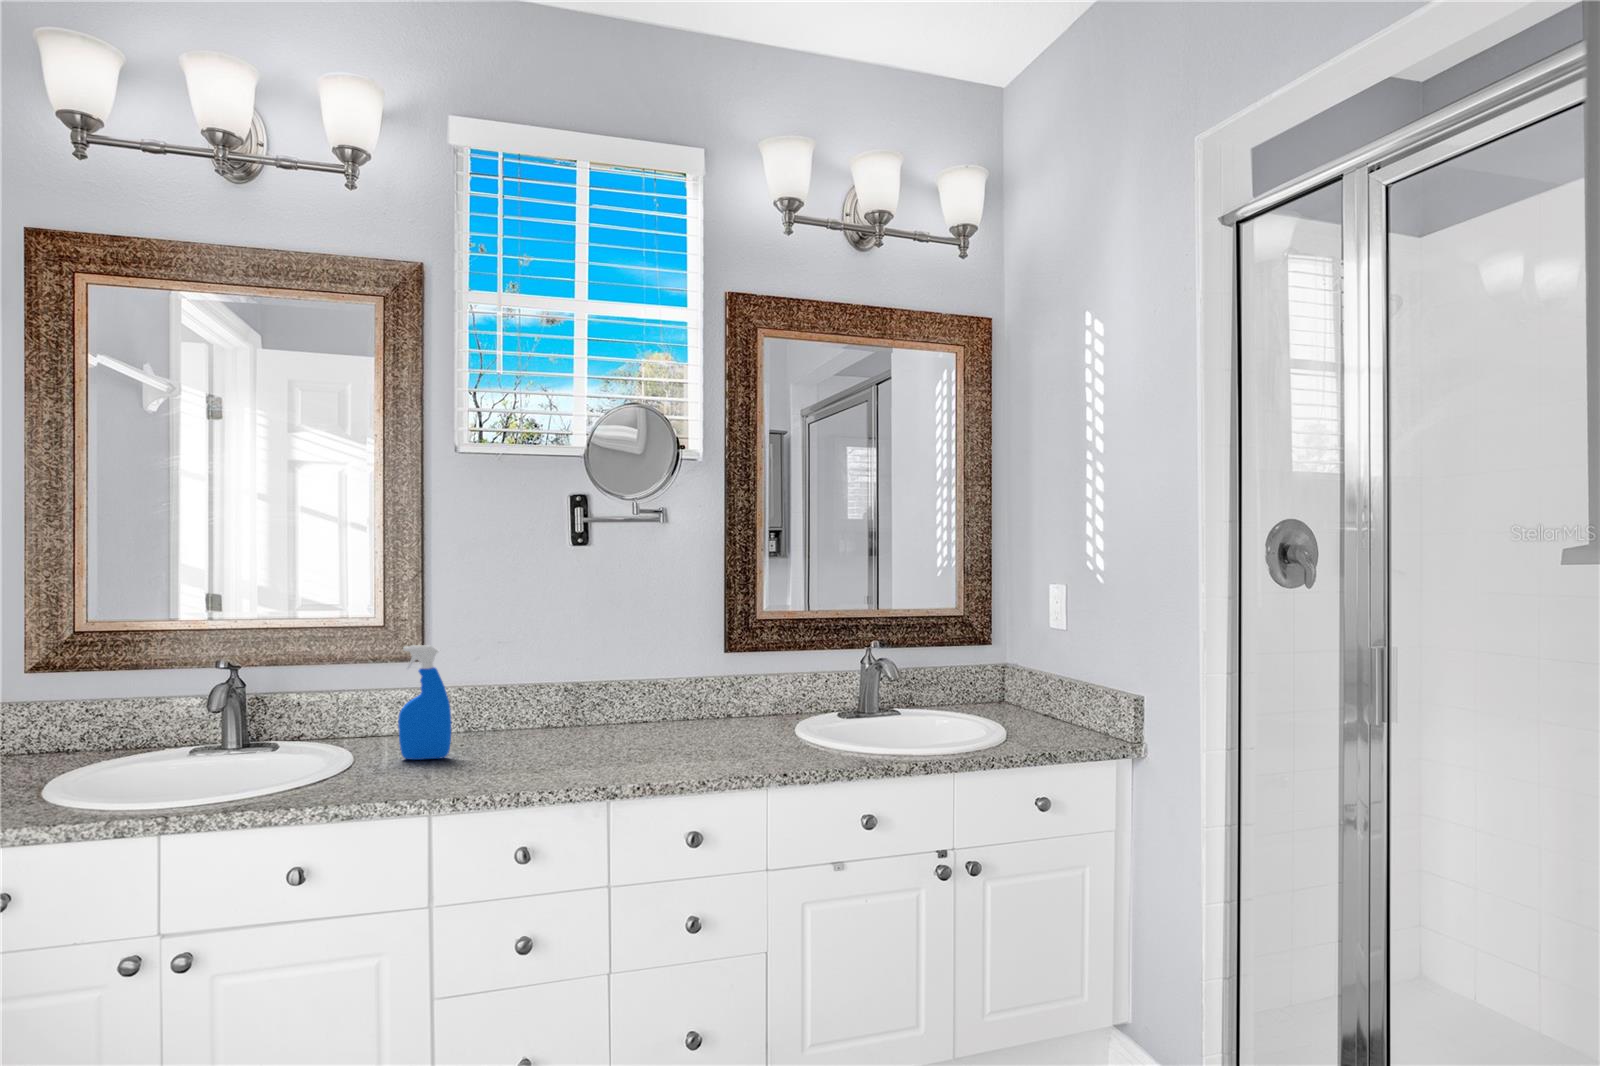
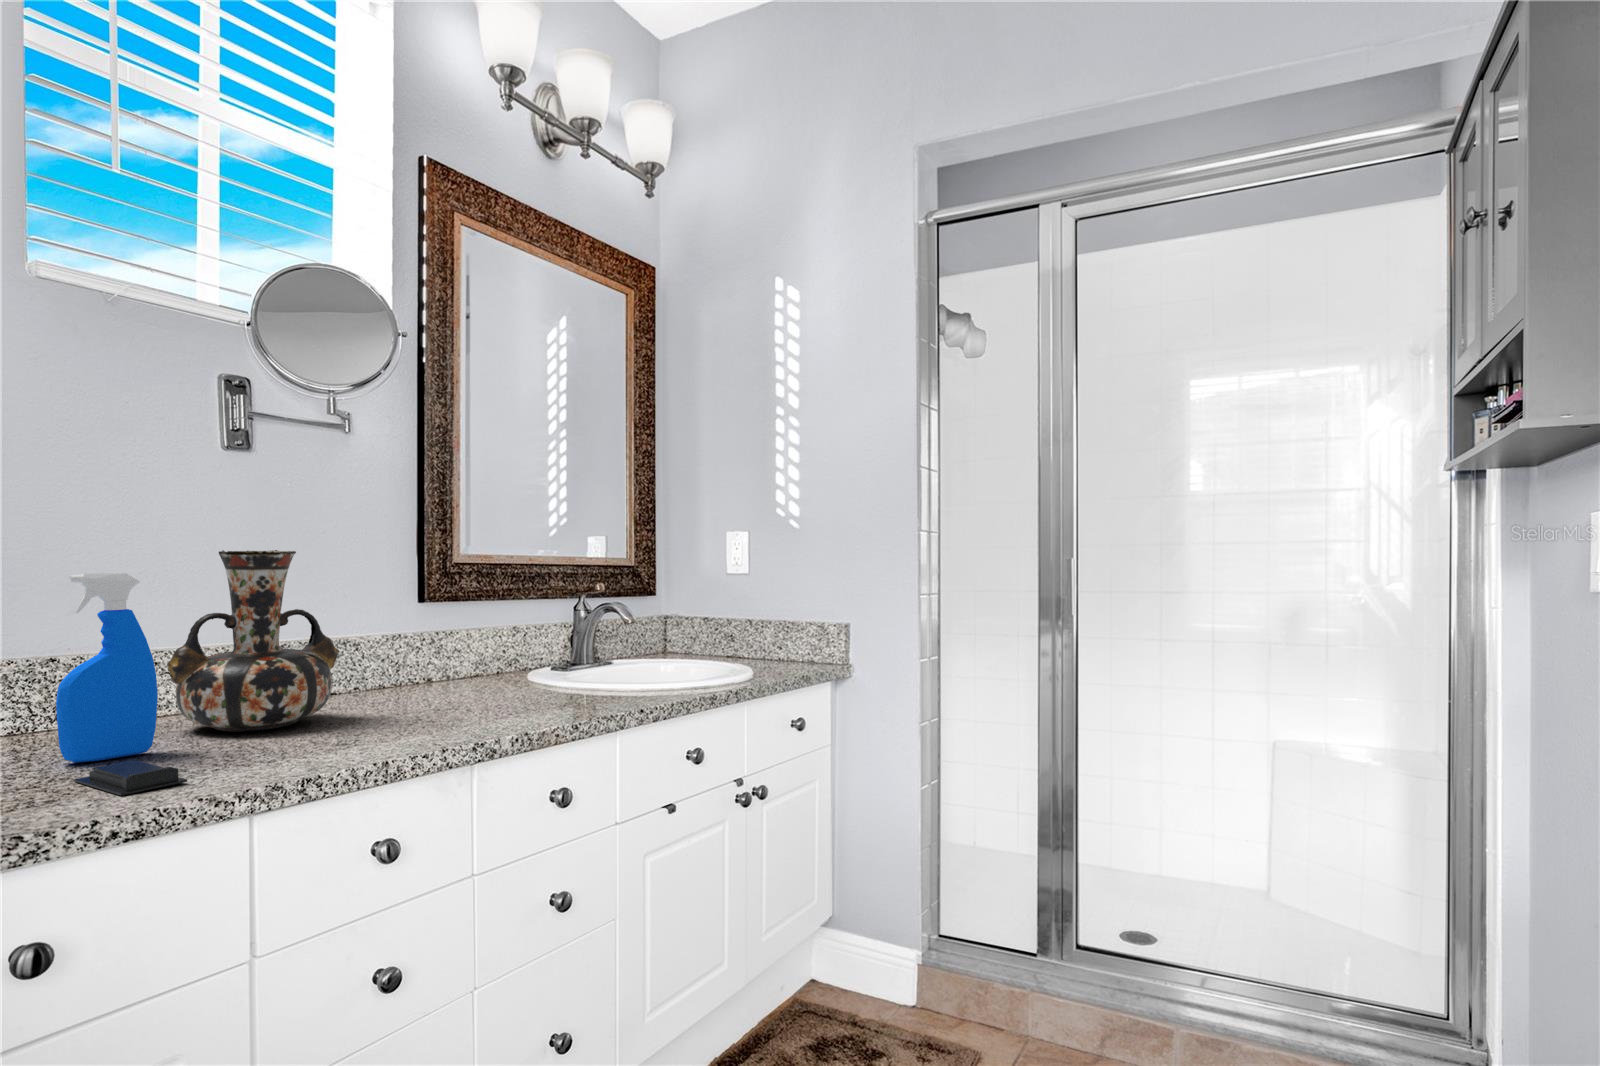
decorative vase: none [487,623,592,750] -> present [167,550,339,732]
soap bar: none [362,766,412,790] -> present [74,760,187,796]

